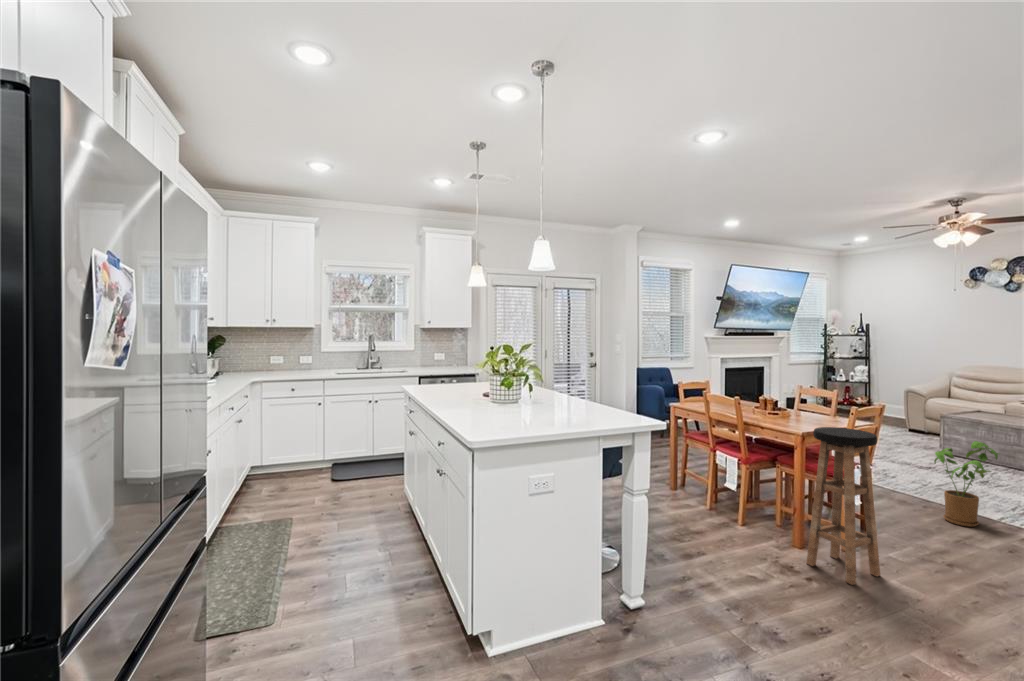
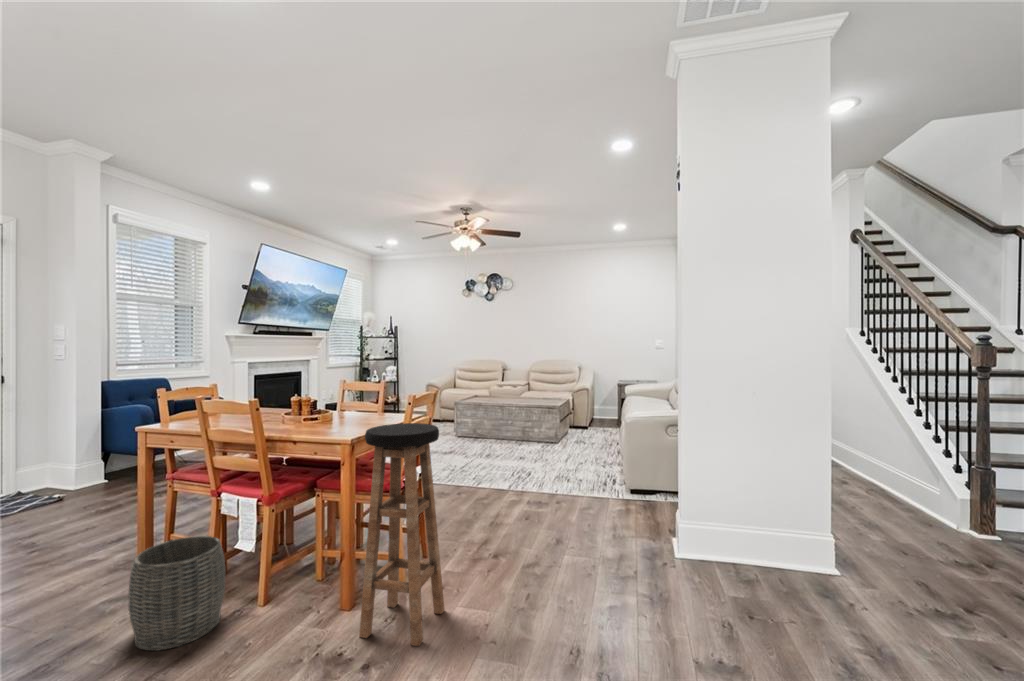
house plant: present [934,441,998,527] -> none [468,420,514,508]
woven basket: none [673,471,720,528] -> present [129,536,225,651]

